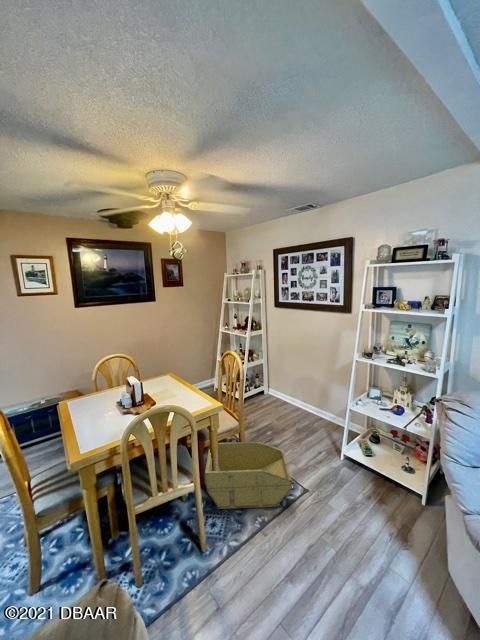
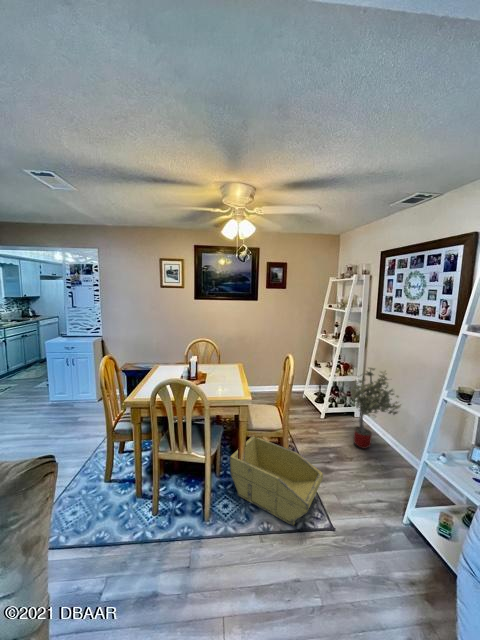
potted tree: none [265,349,311,419] -> present [351,368,401,449]

